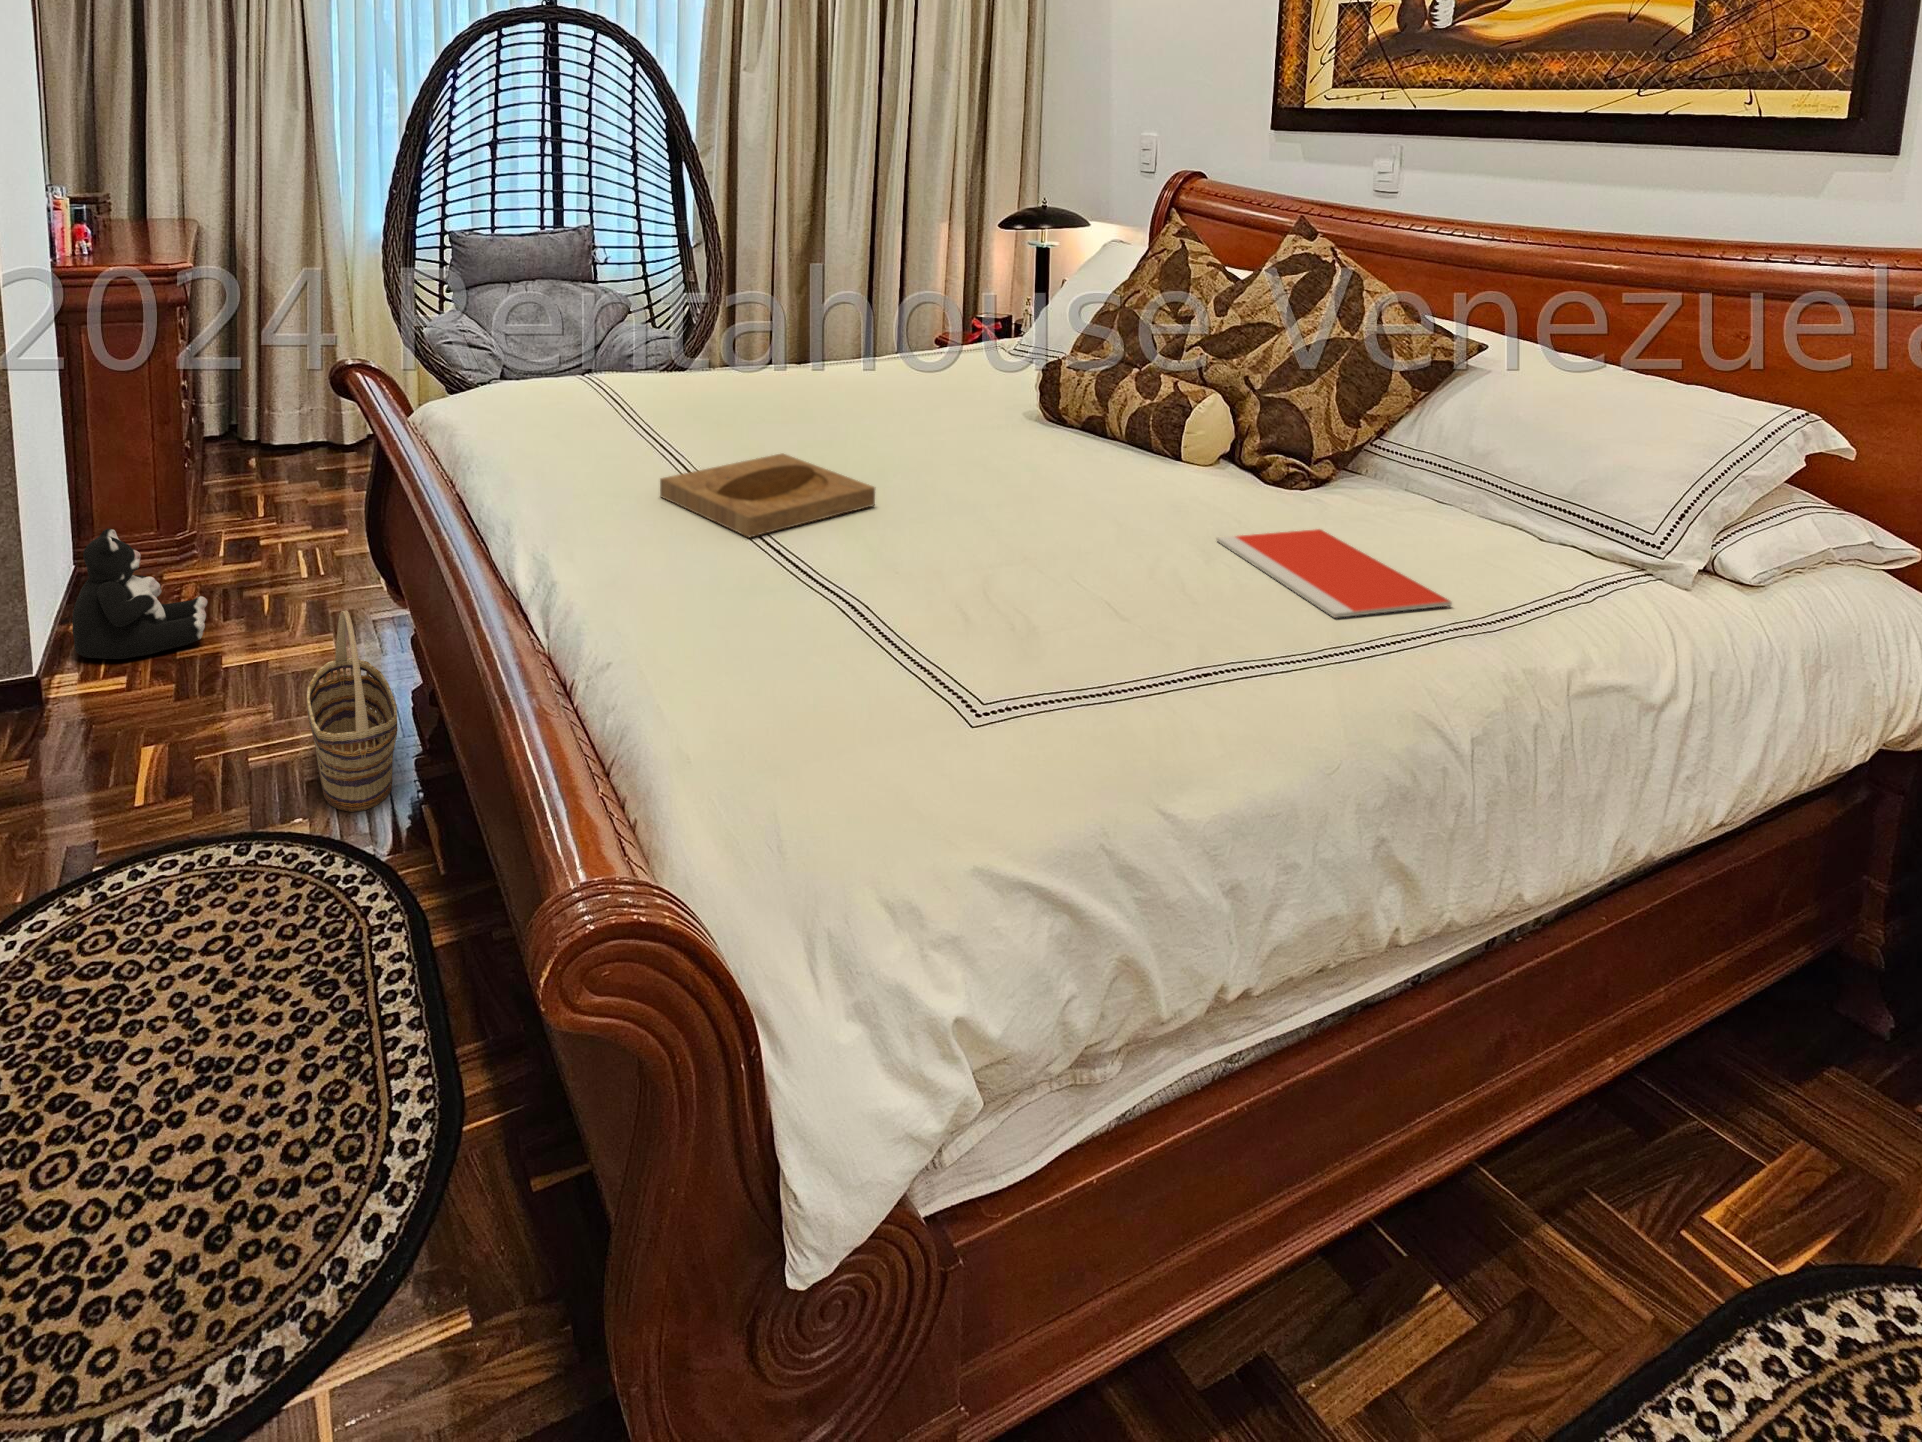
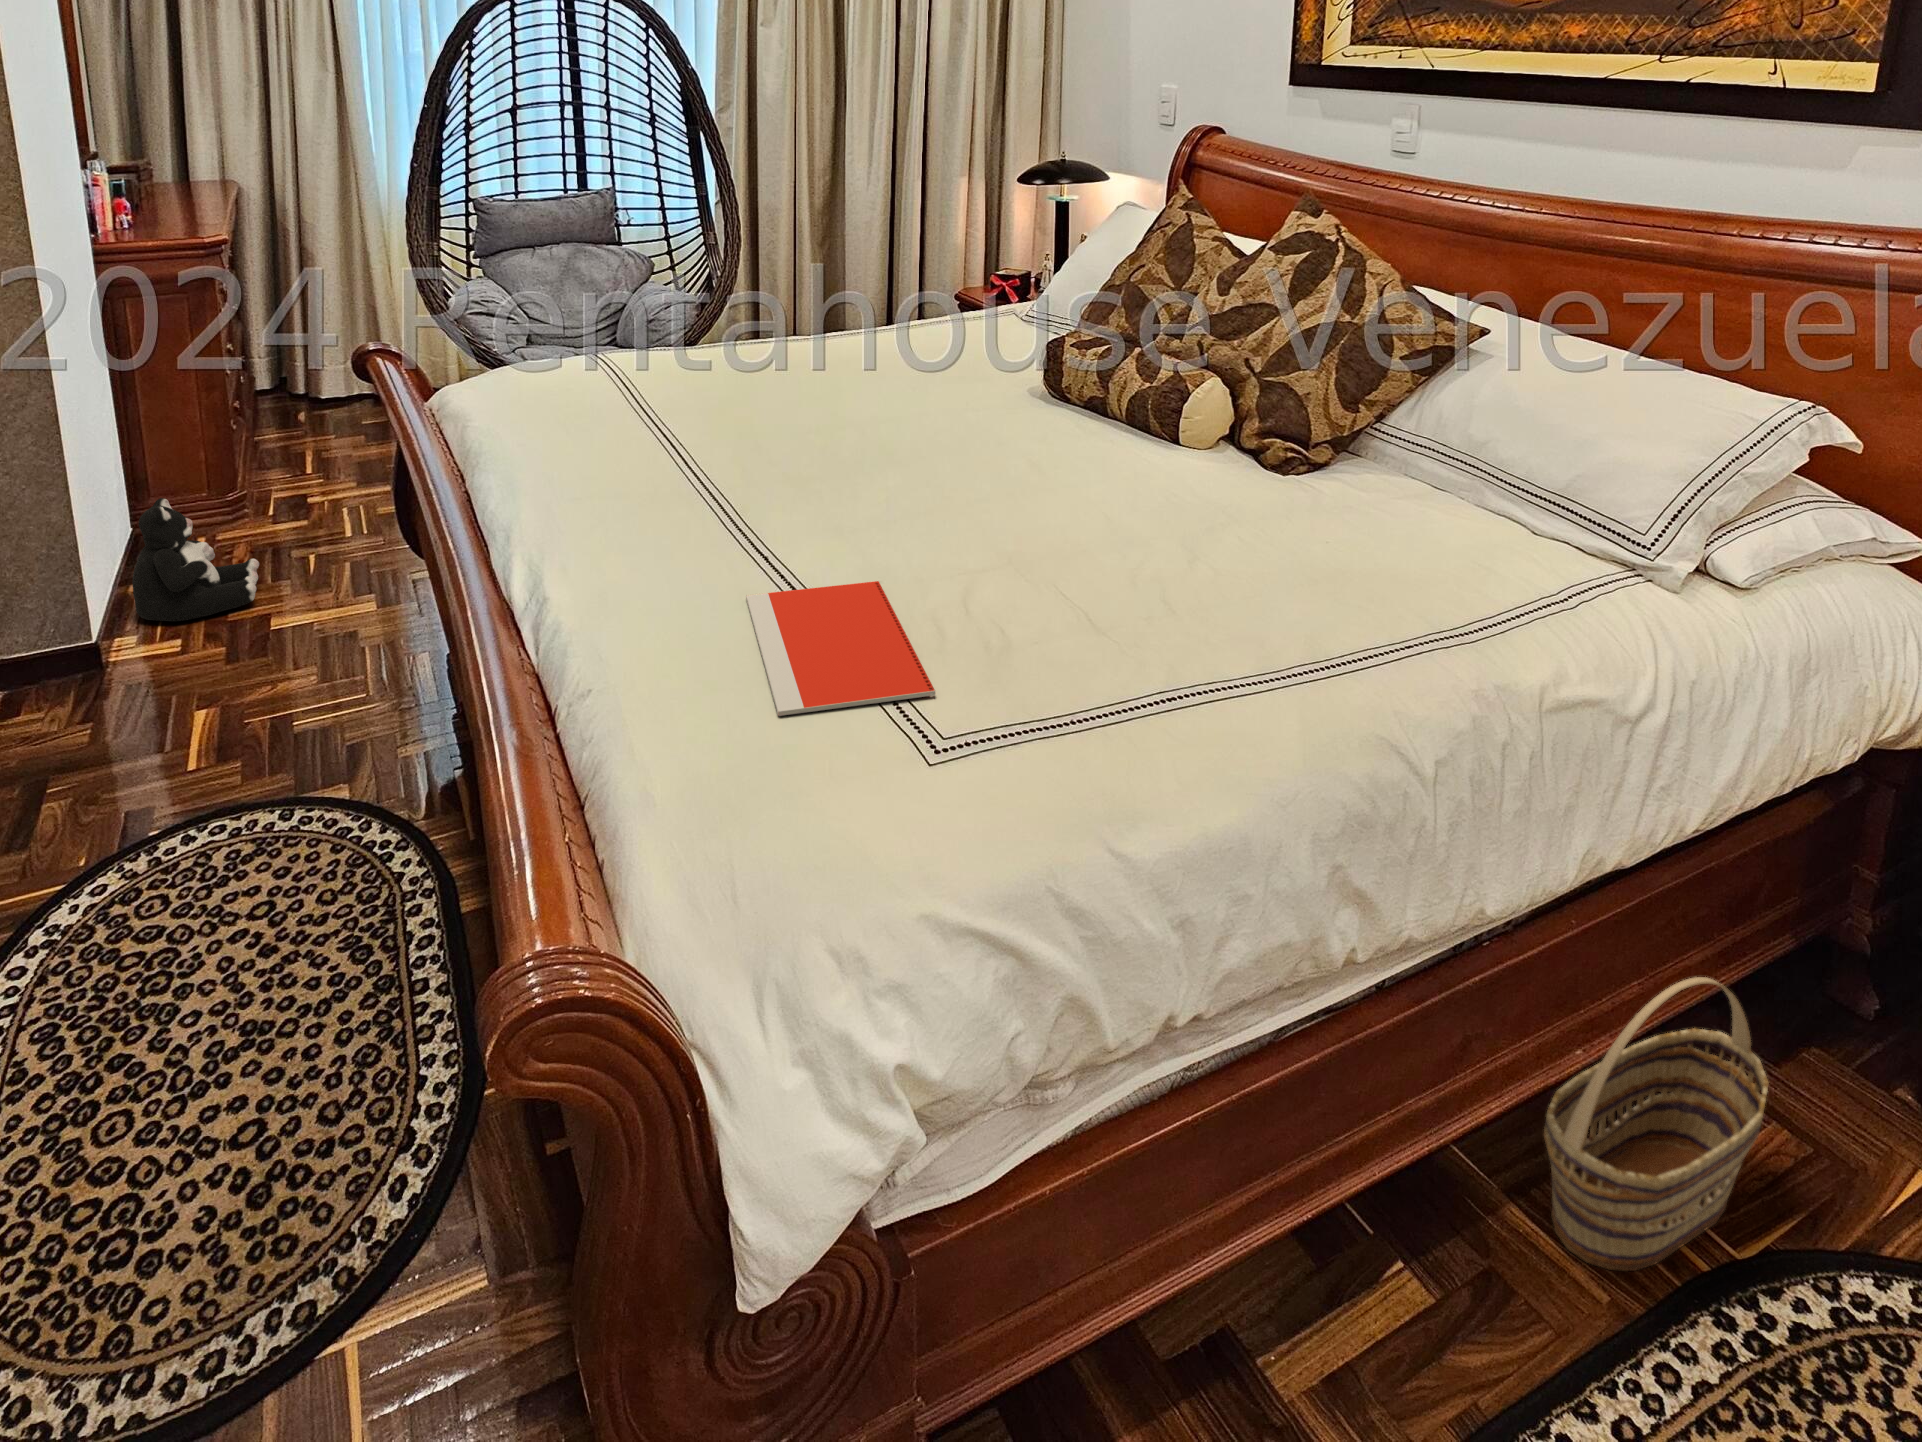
tray: present [660,453,875,538] -> none [660,443,870,539]
notebook: present [1216,529,1452,618] -> present [746,581,935,716]
basket: present [307,610,398,812] -> present [1544,977,1769,1271]

